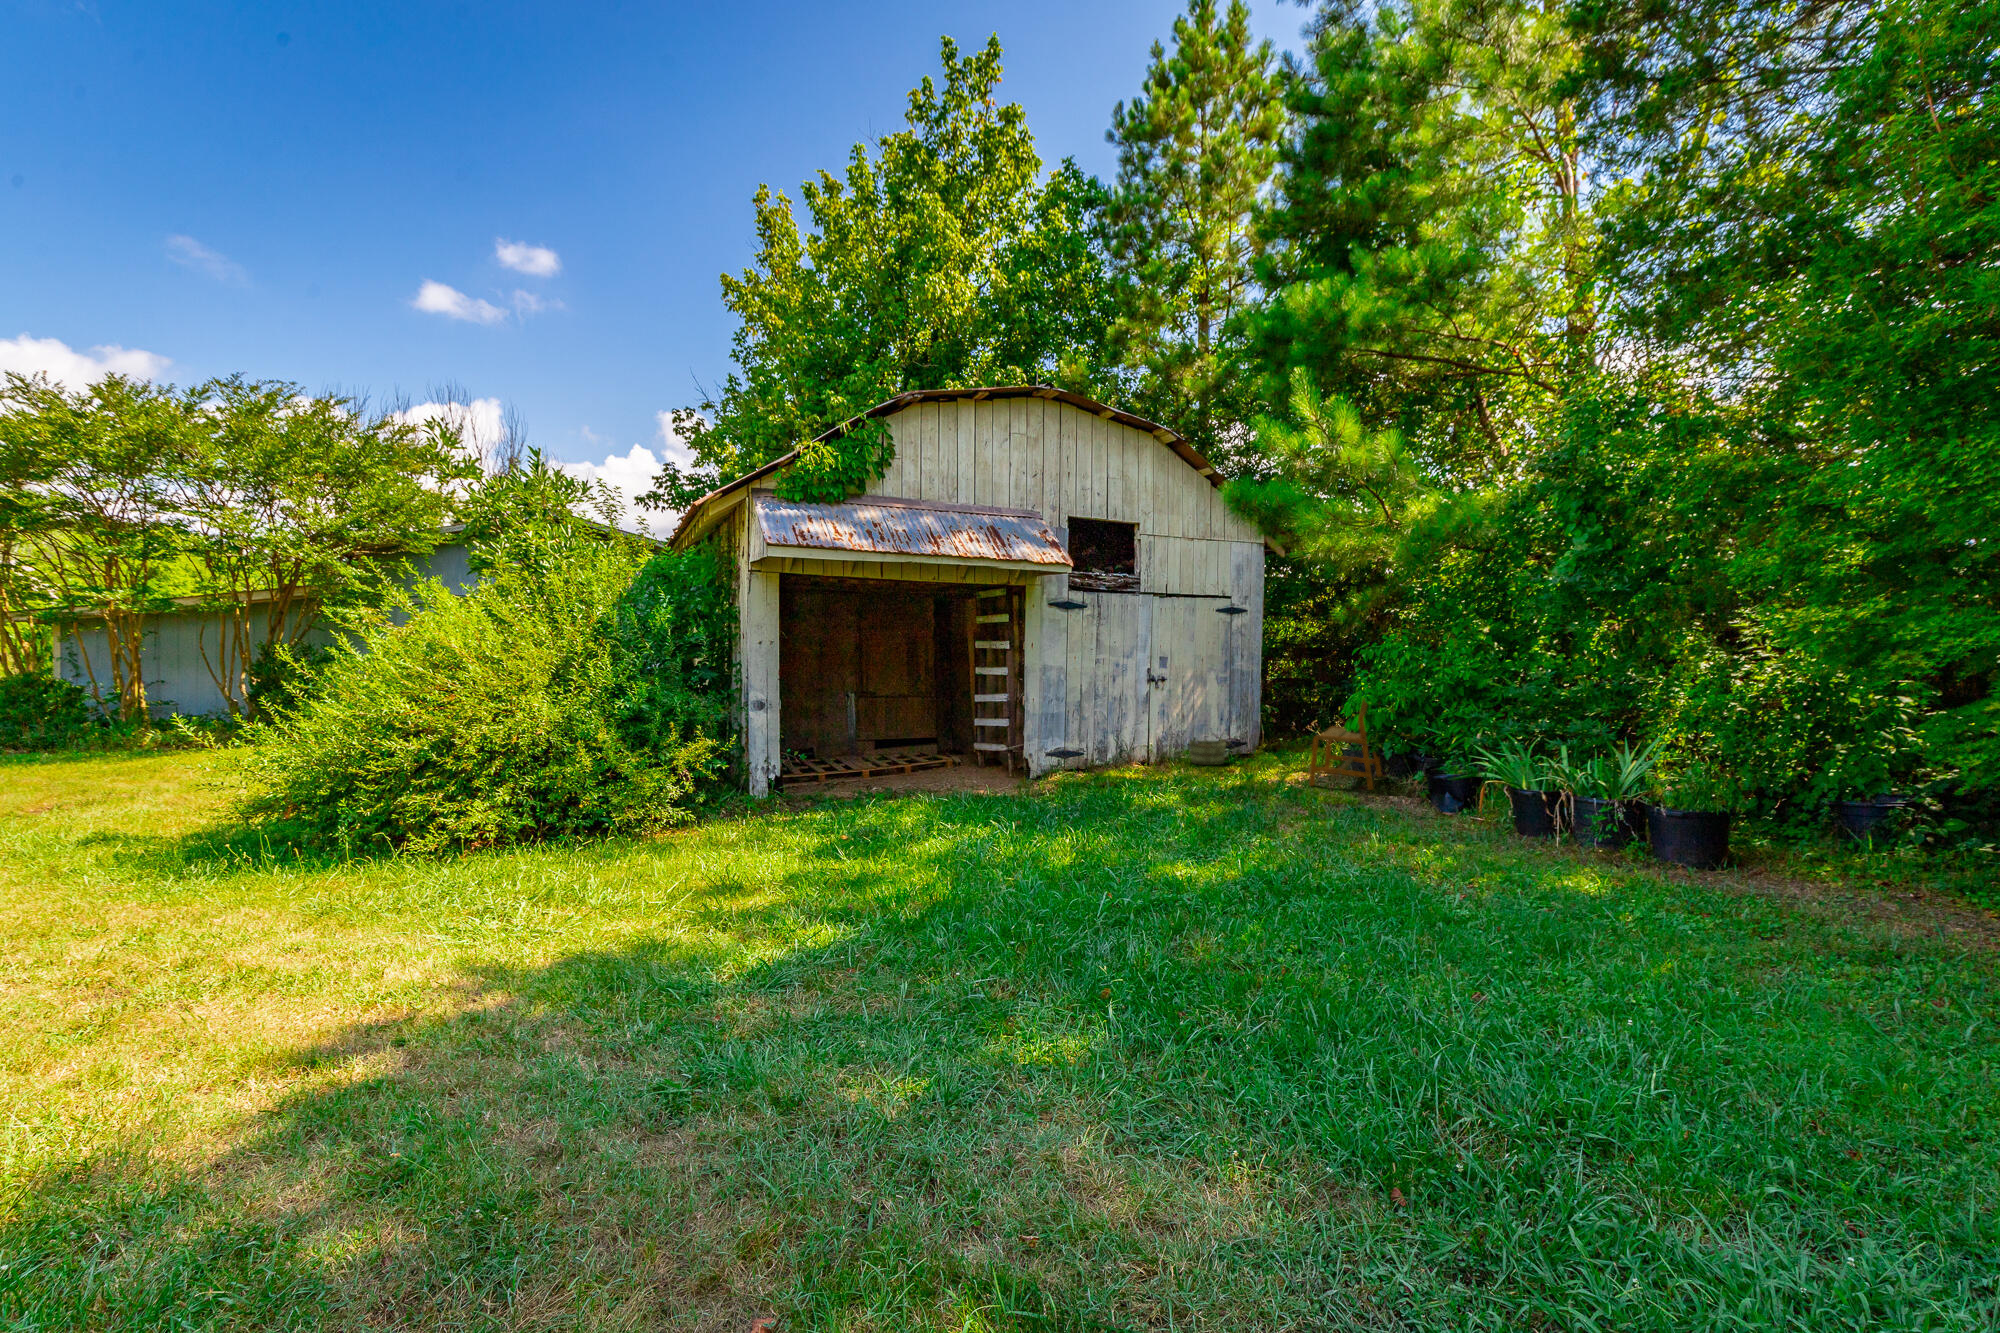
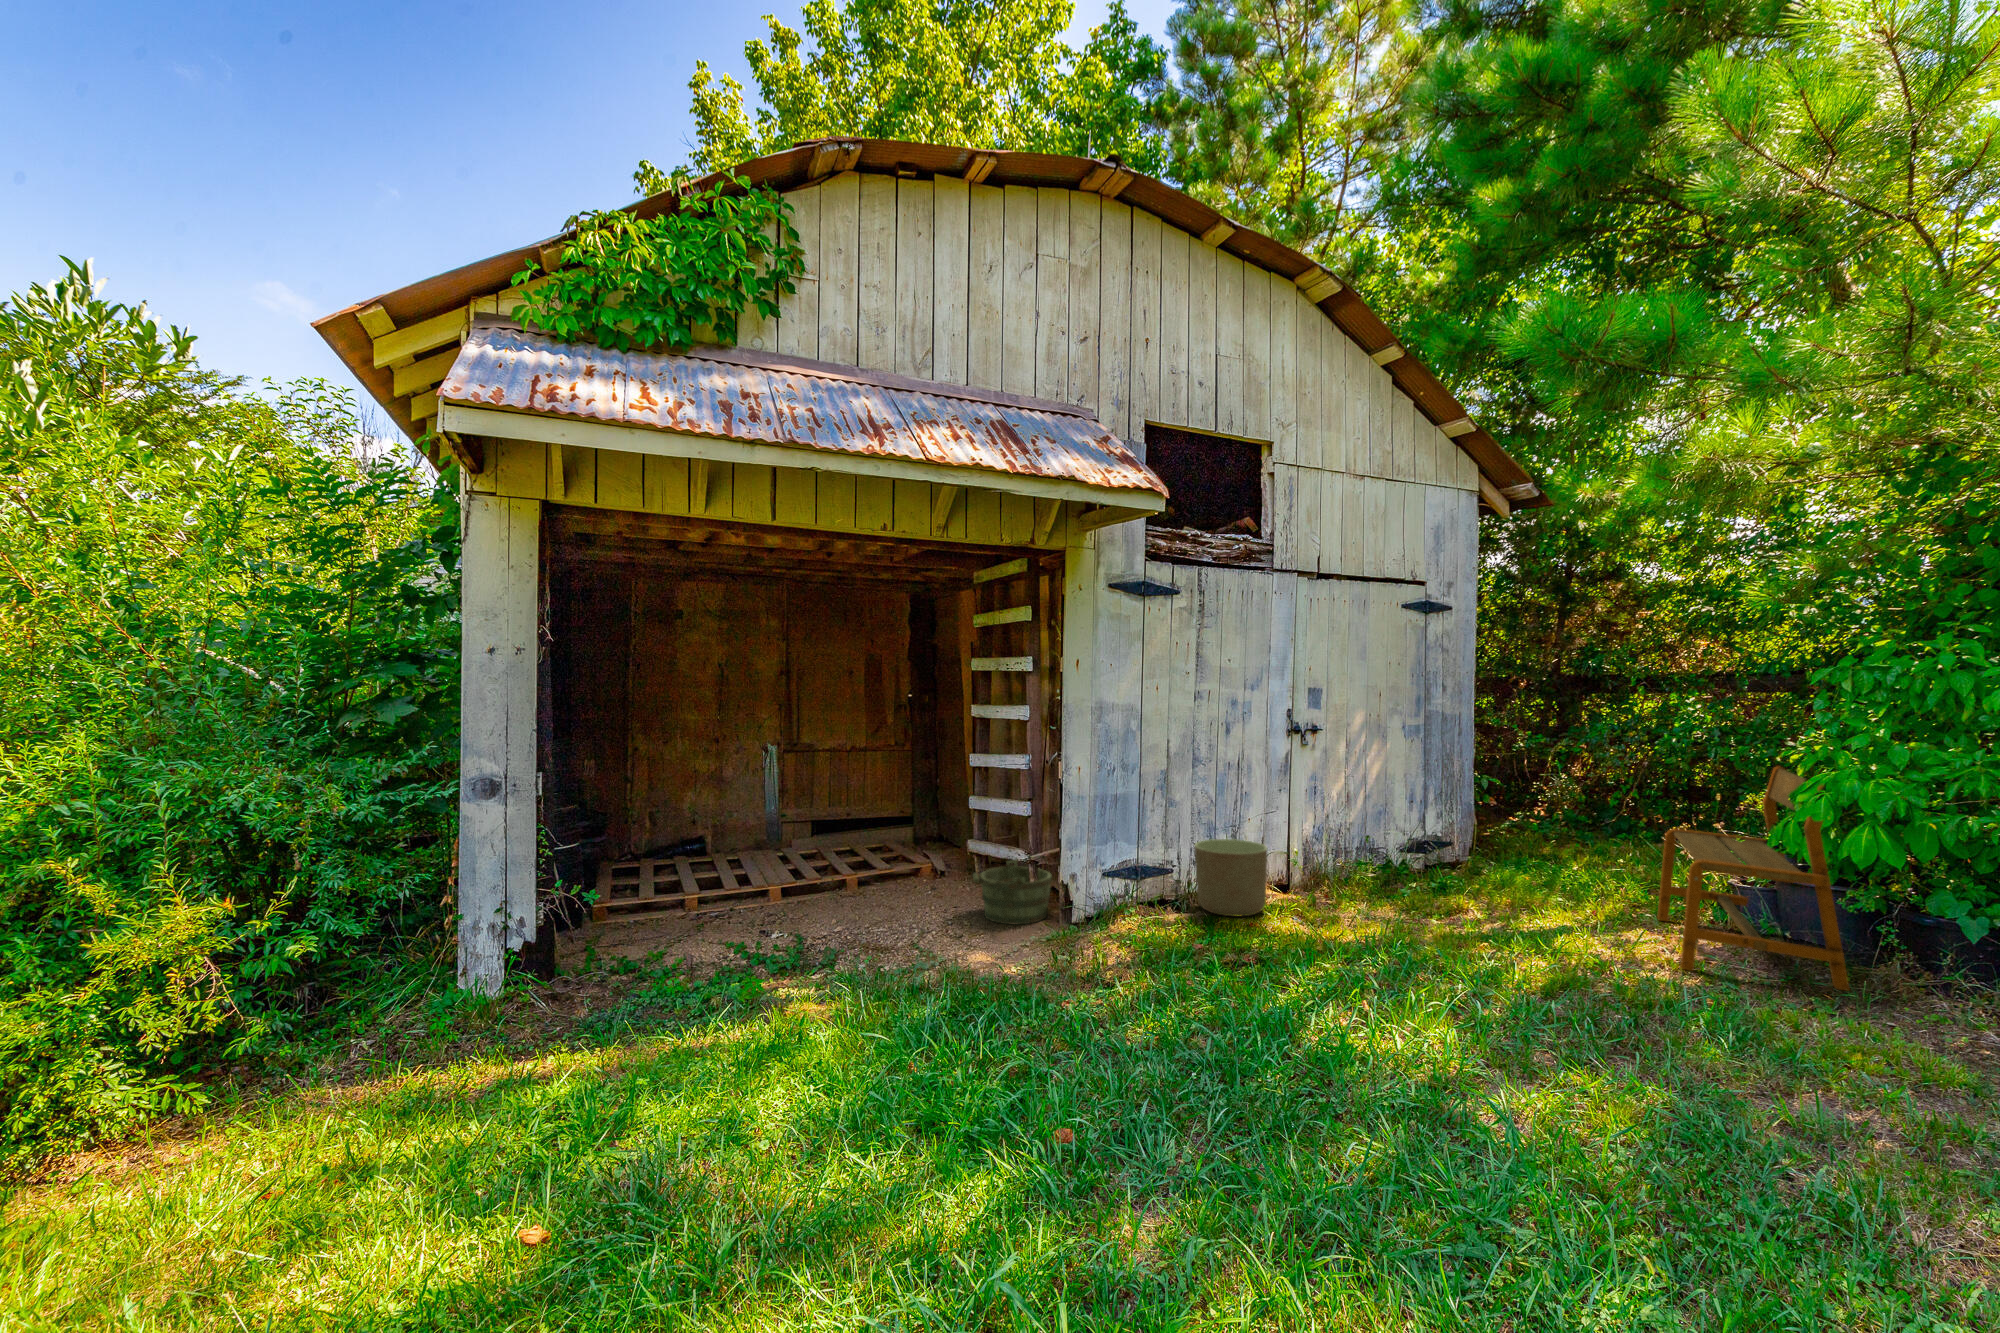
planter: none [1094,737,1131,774] -> present [1194,839,1267,917]
bucket: present [1189,739,1227,765] -> present [972,861,1052,924]

